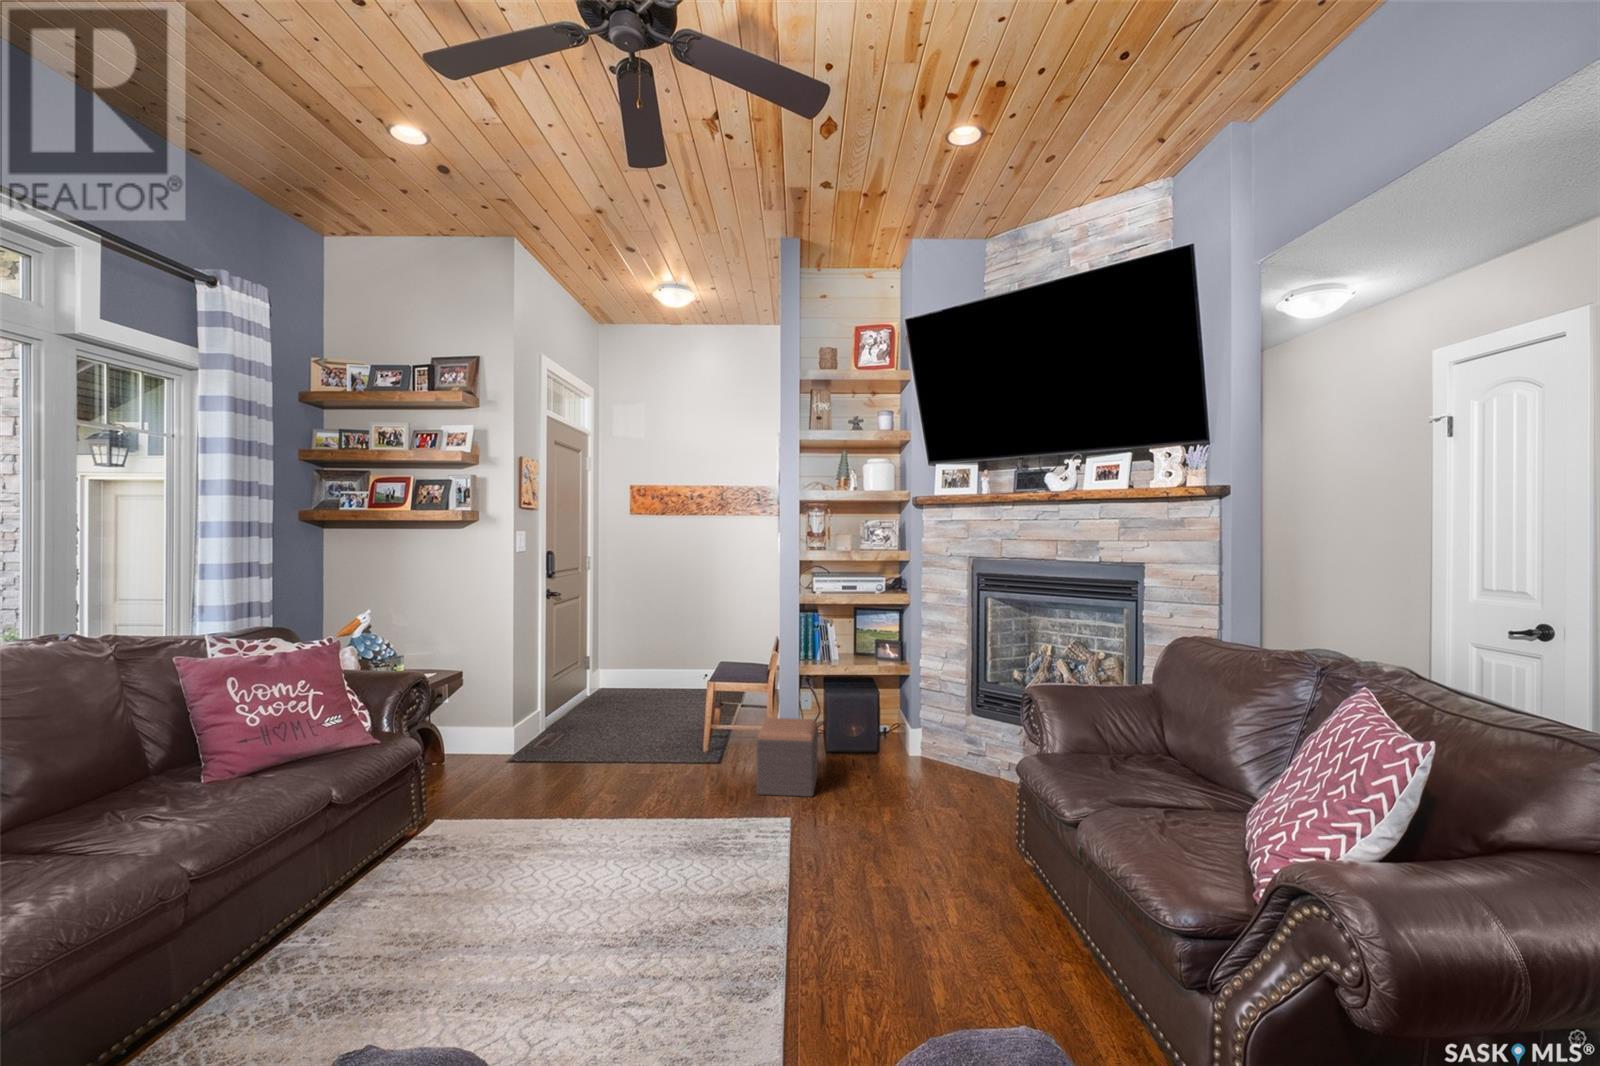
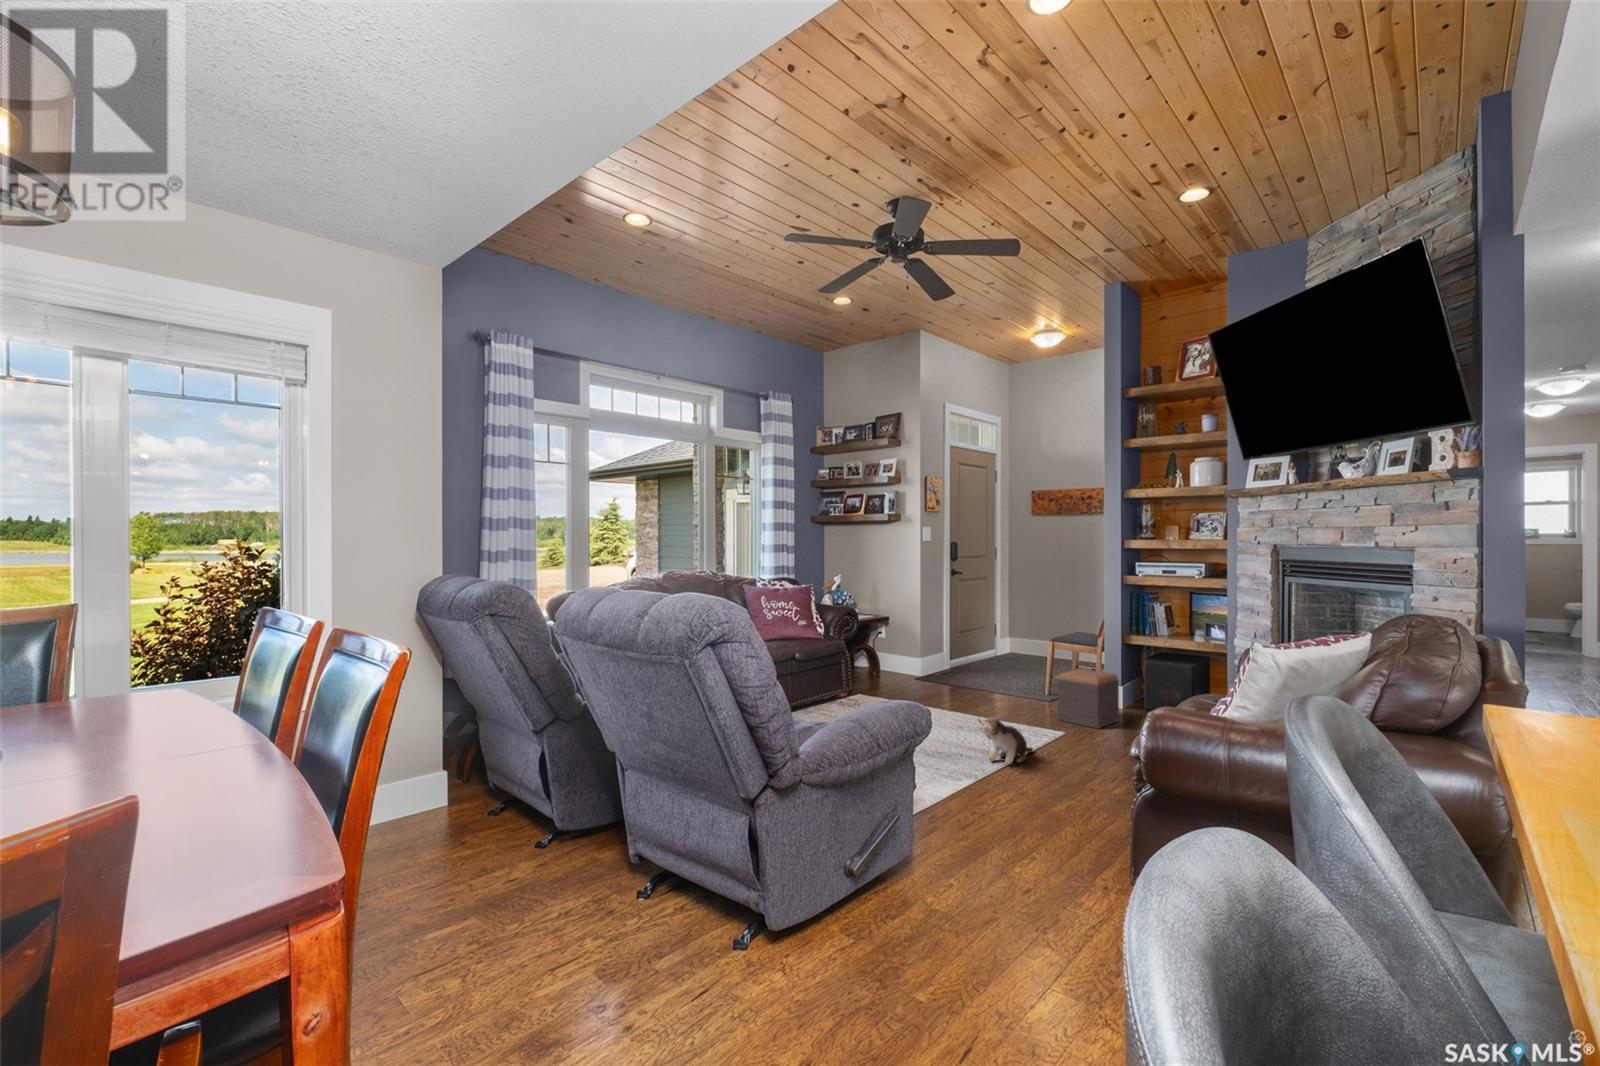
plush toy: none [751,847,804,917] -> present [978,717,1033,764]

